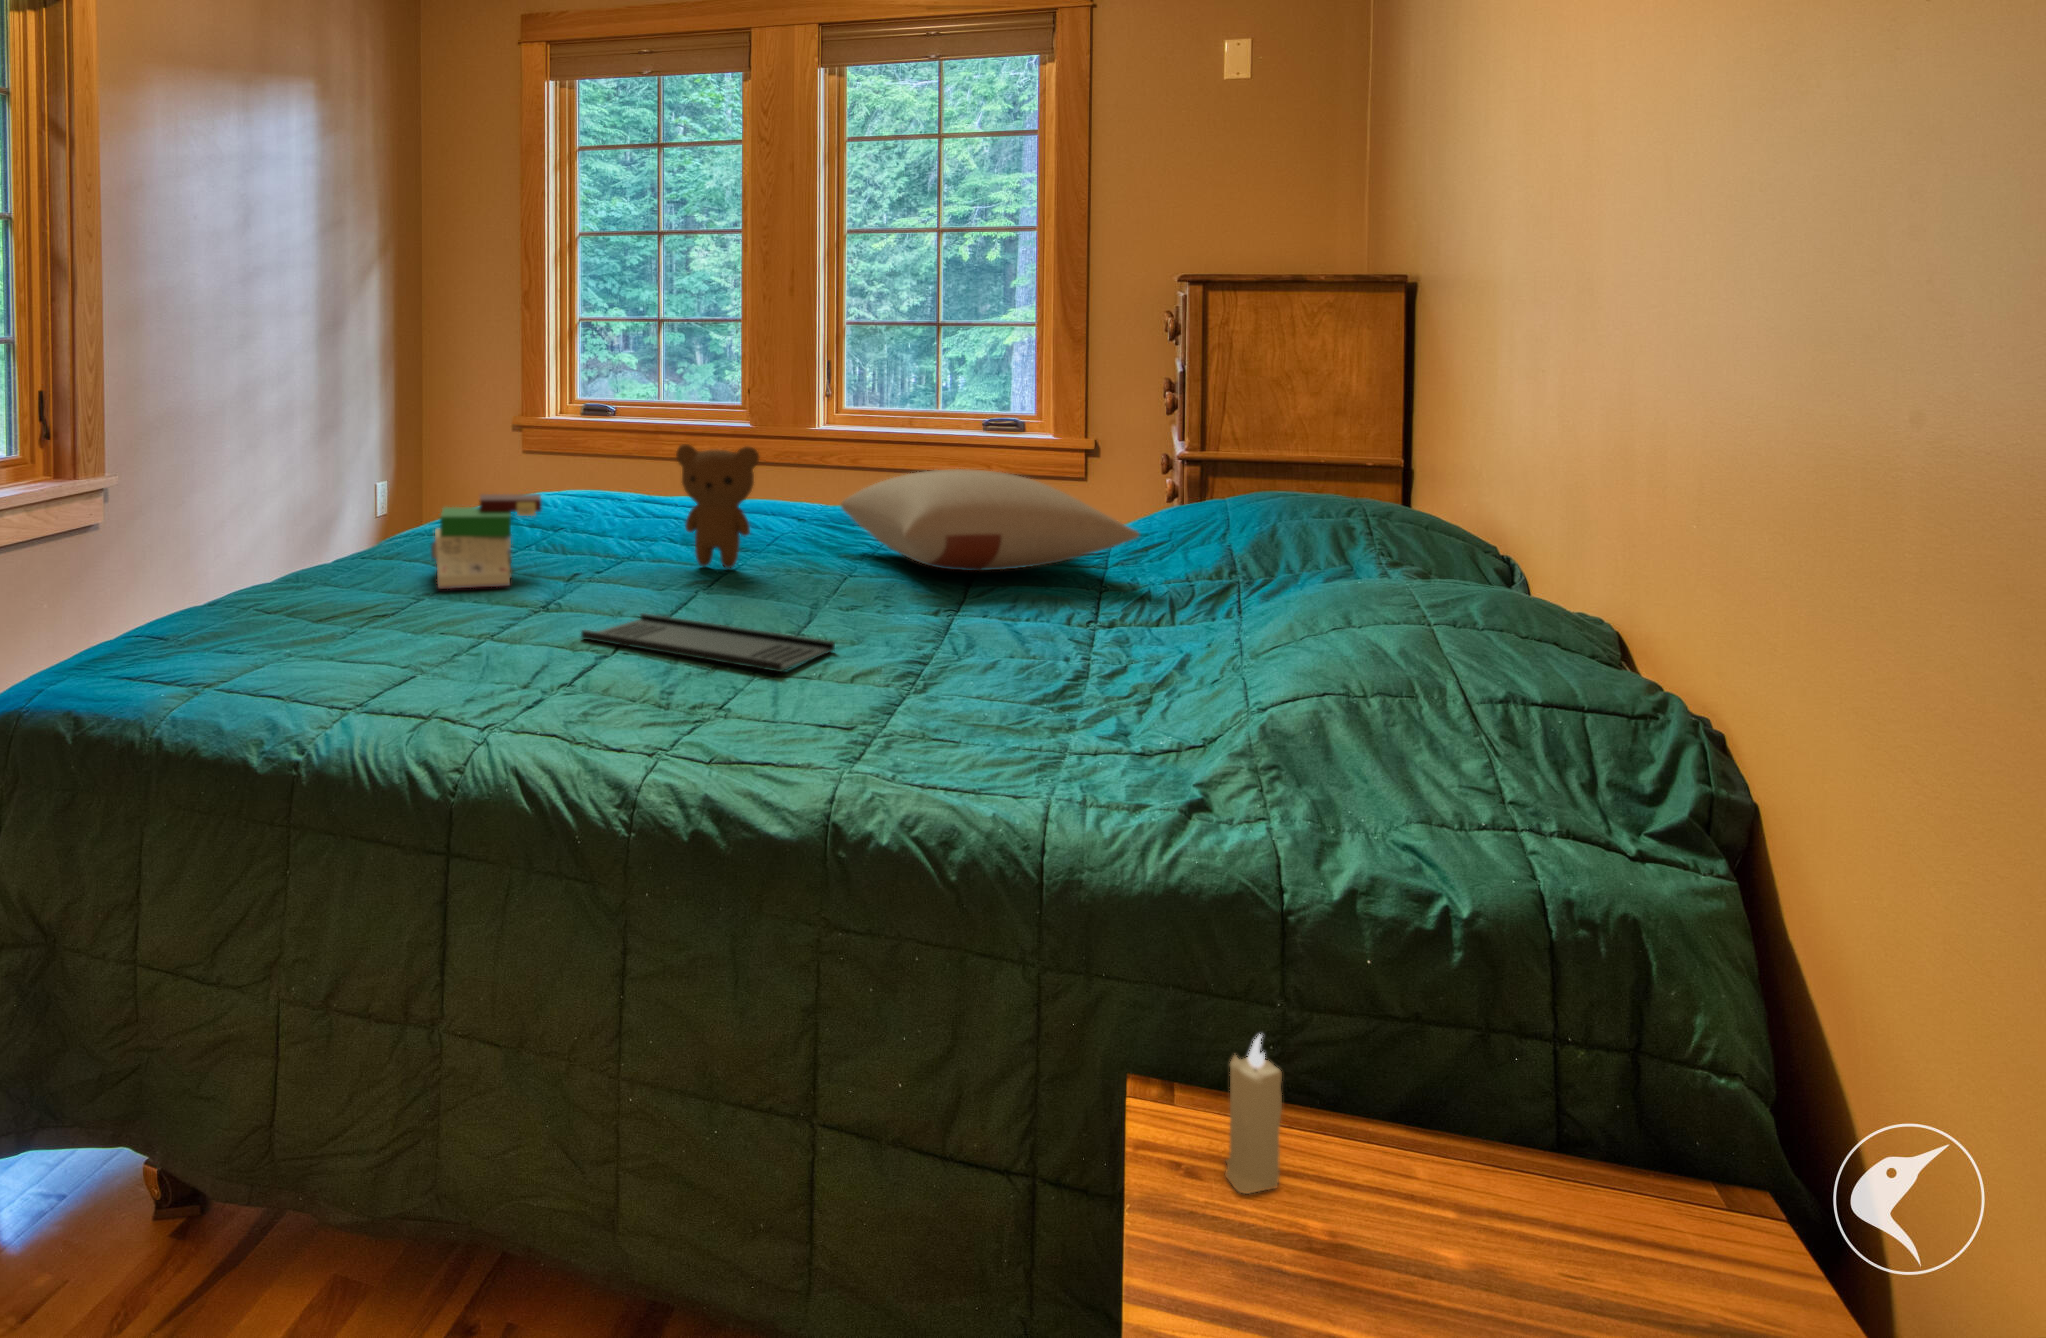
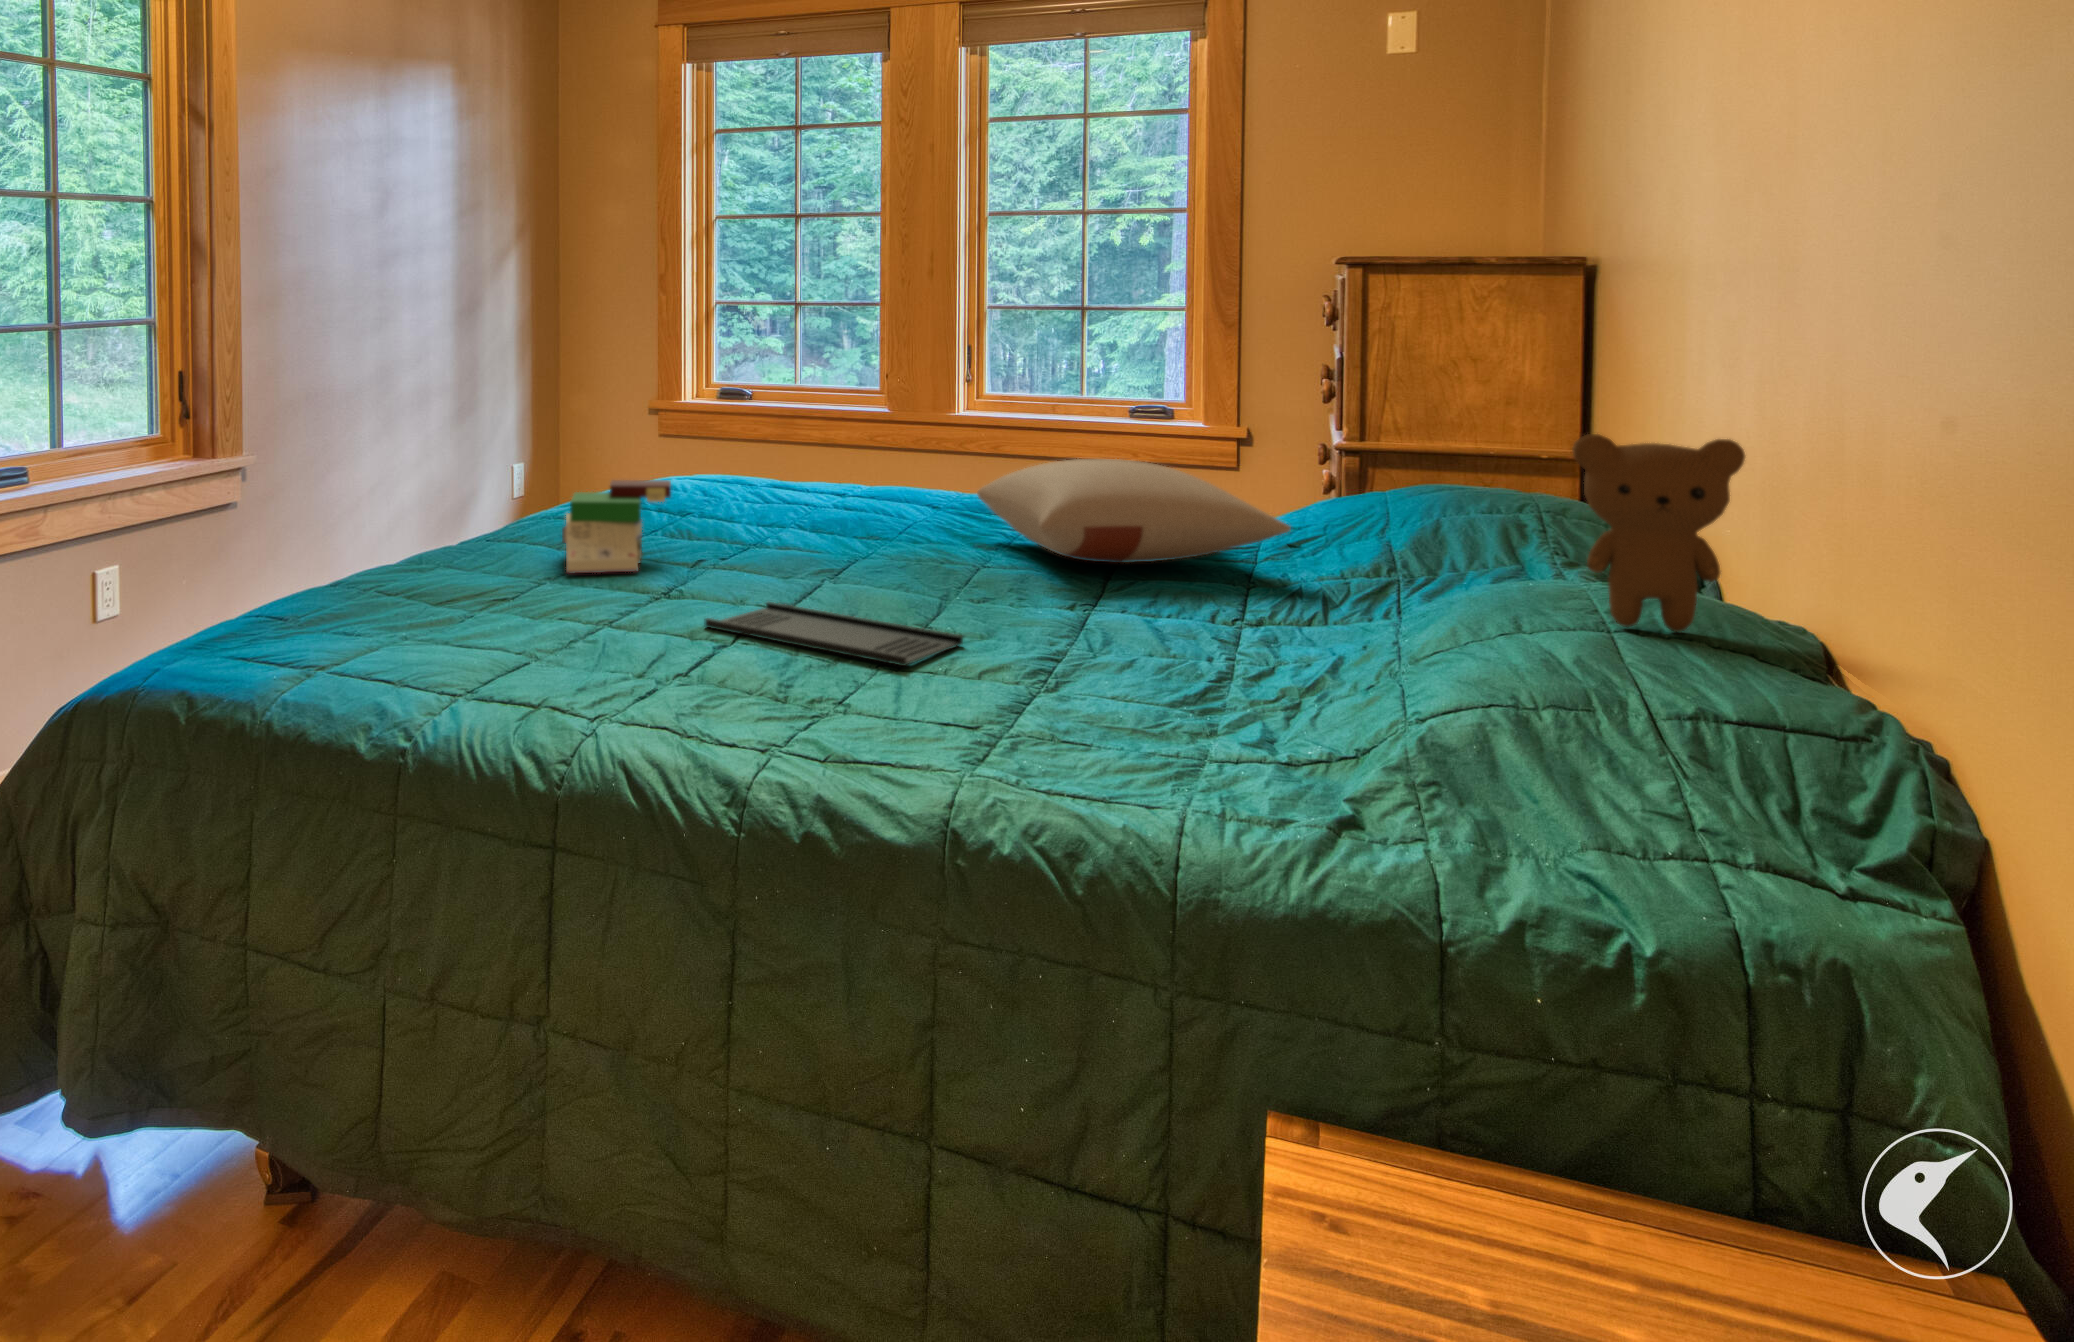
teddy bear: present [676,444,760,568] -> present [1572,434,1745,632]
candle: present [1225,1034,1282,1194] -> none [1368,1082,1434,1253]

